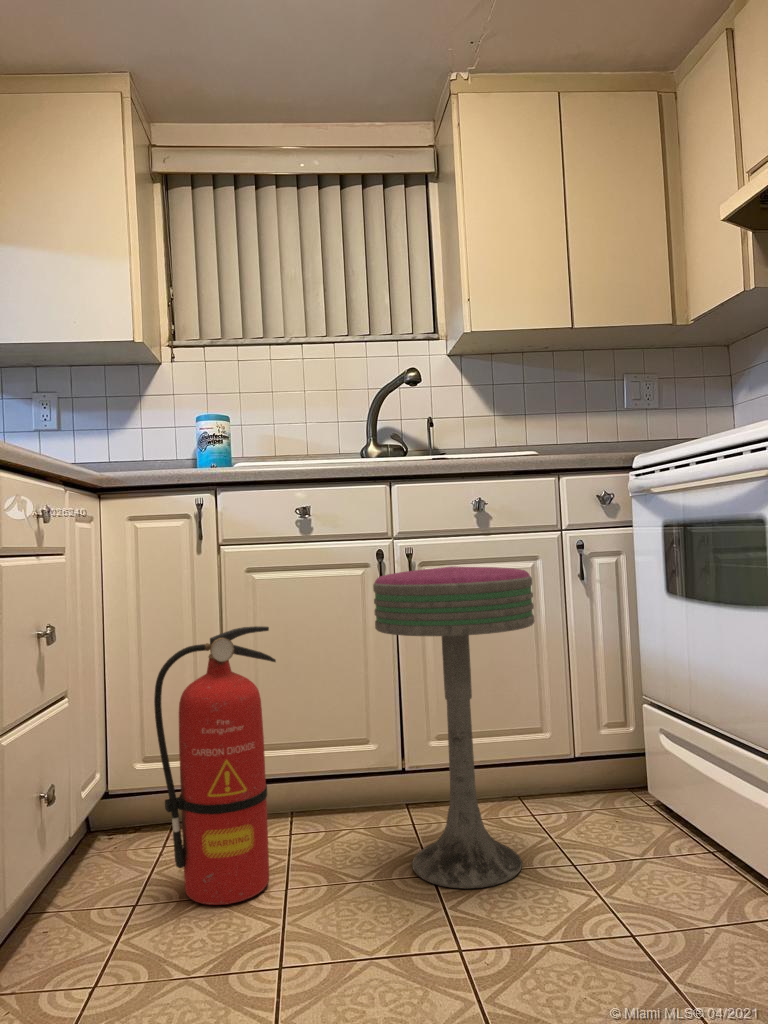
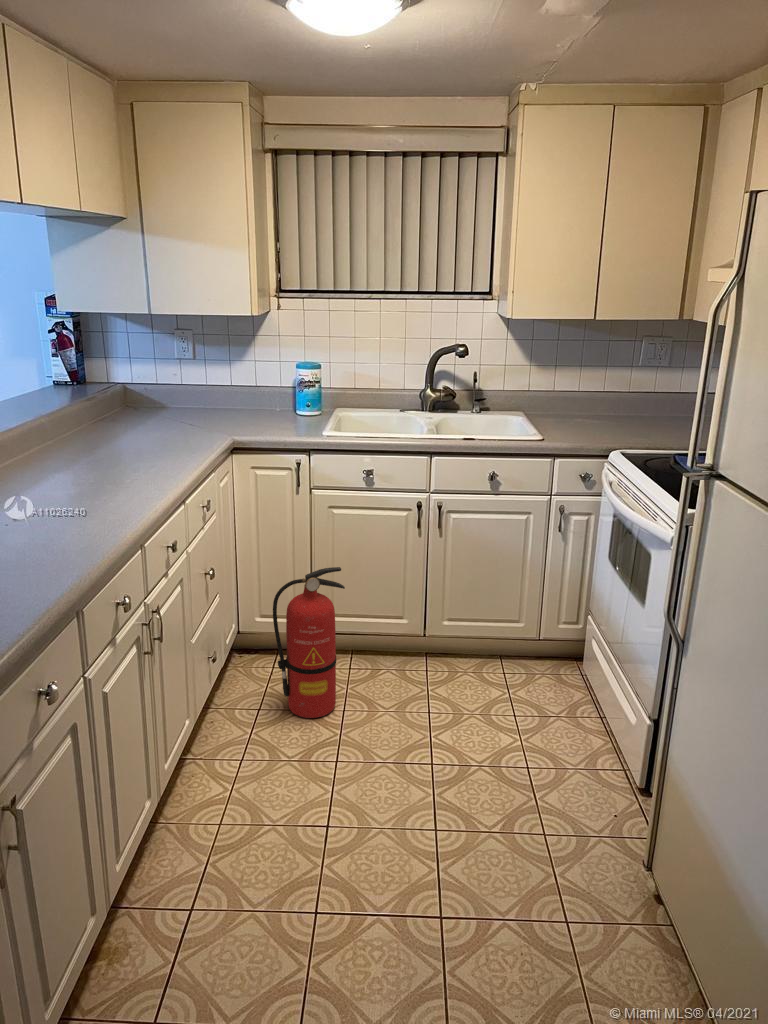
bar stool: present [373,567,535,889] -> none [407,533,509,726]

